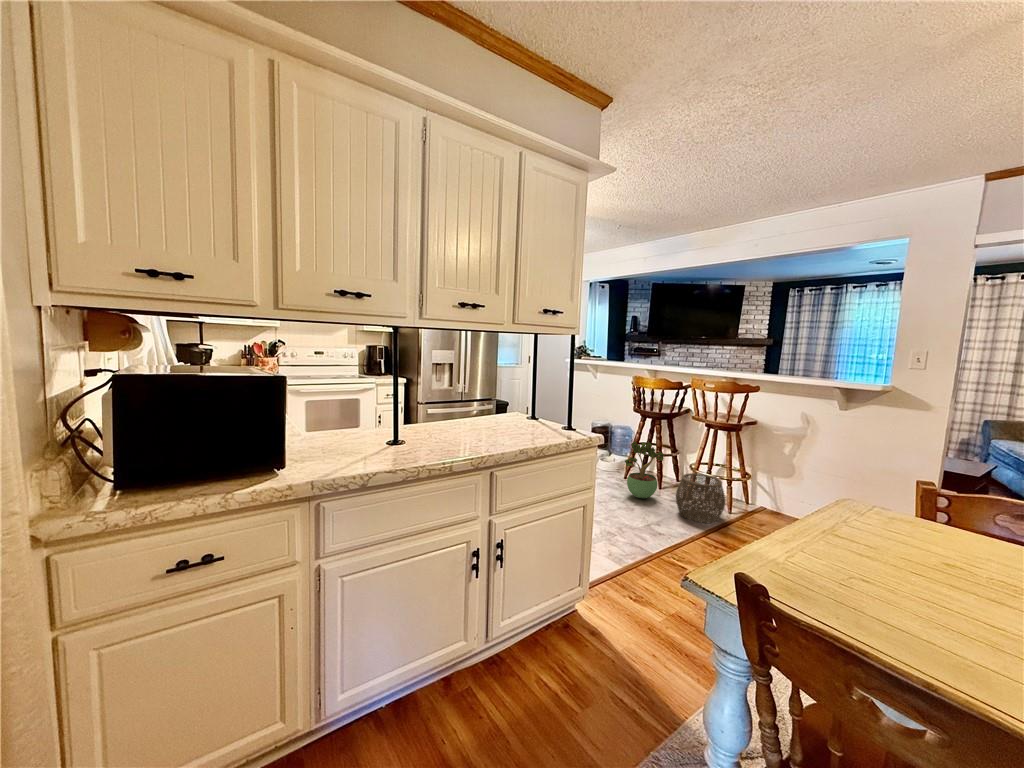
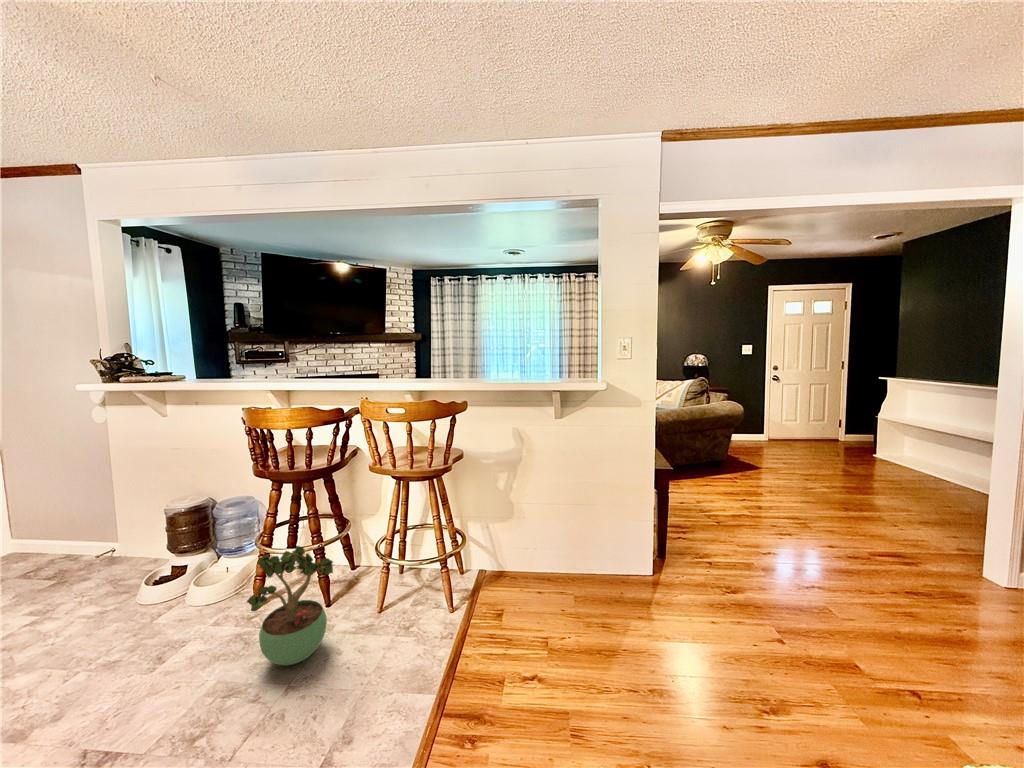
woven basket: present [676,473,725,523] -> none [369,570,455,680]

